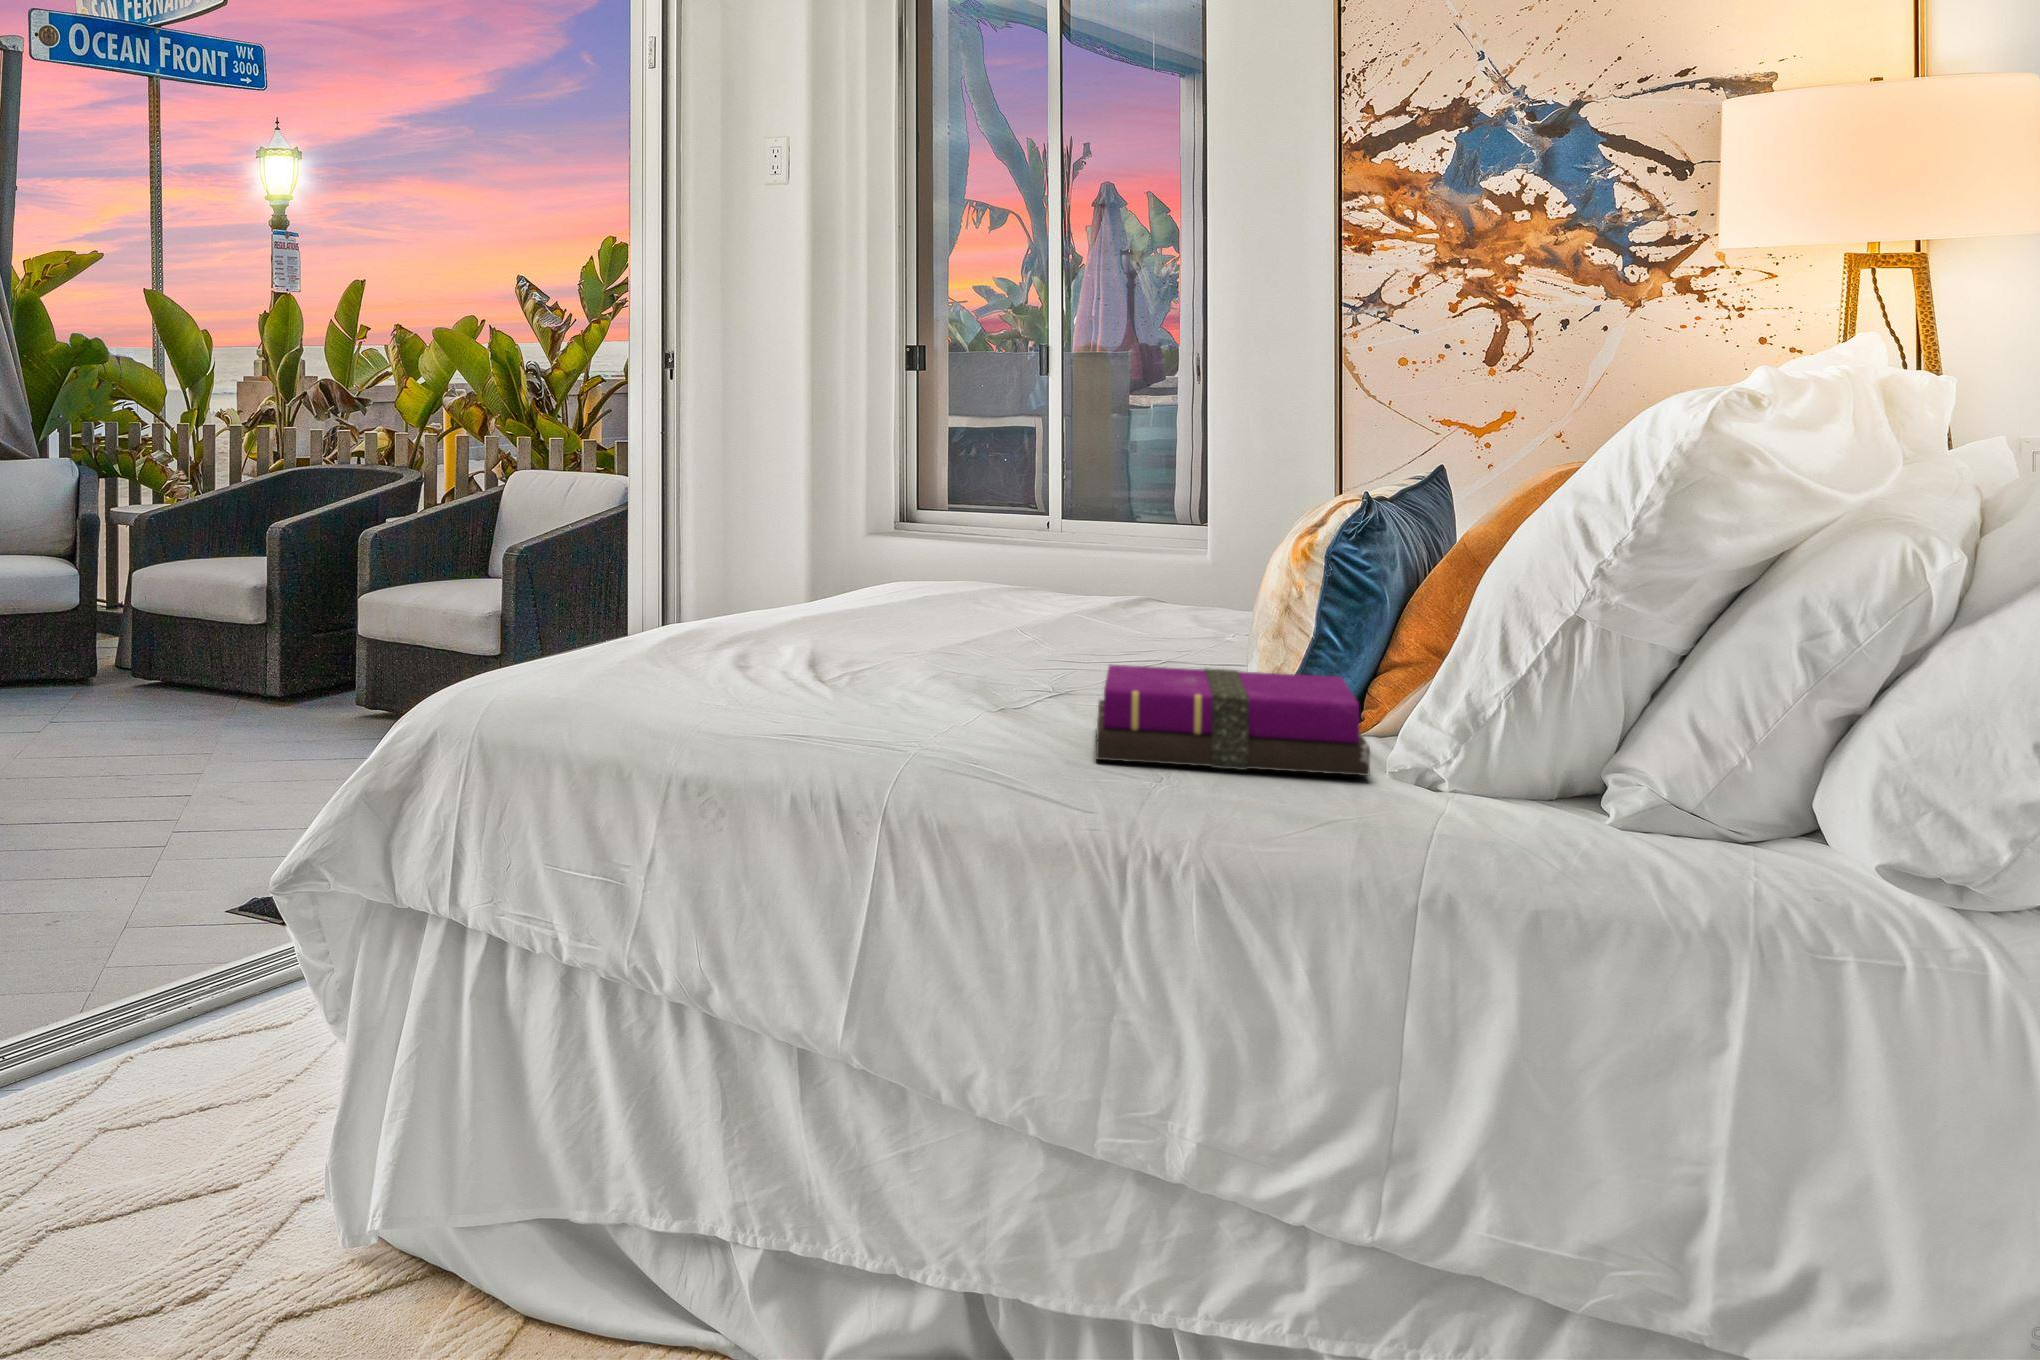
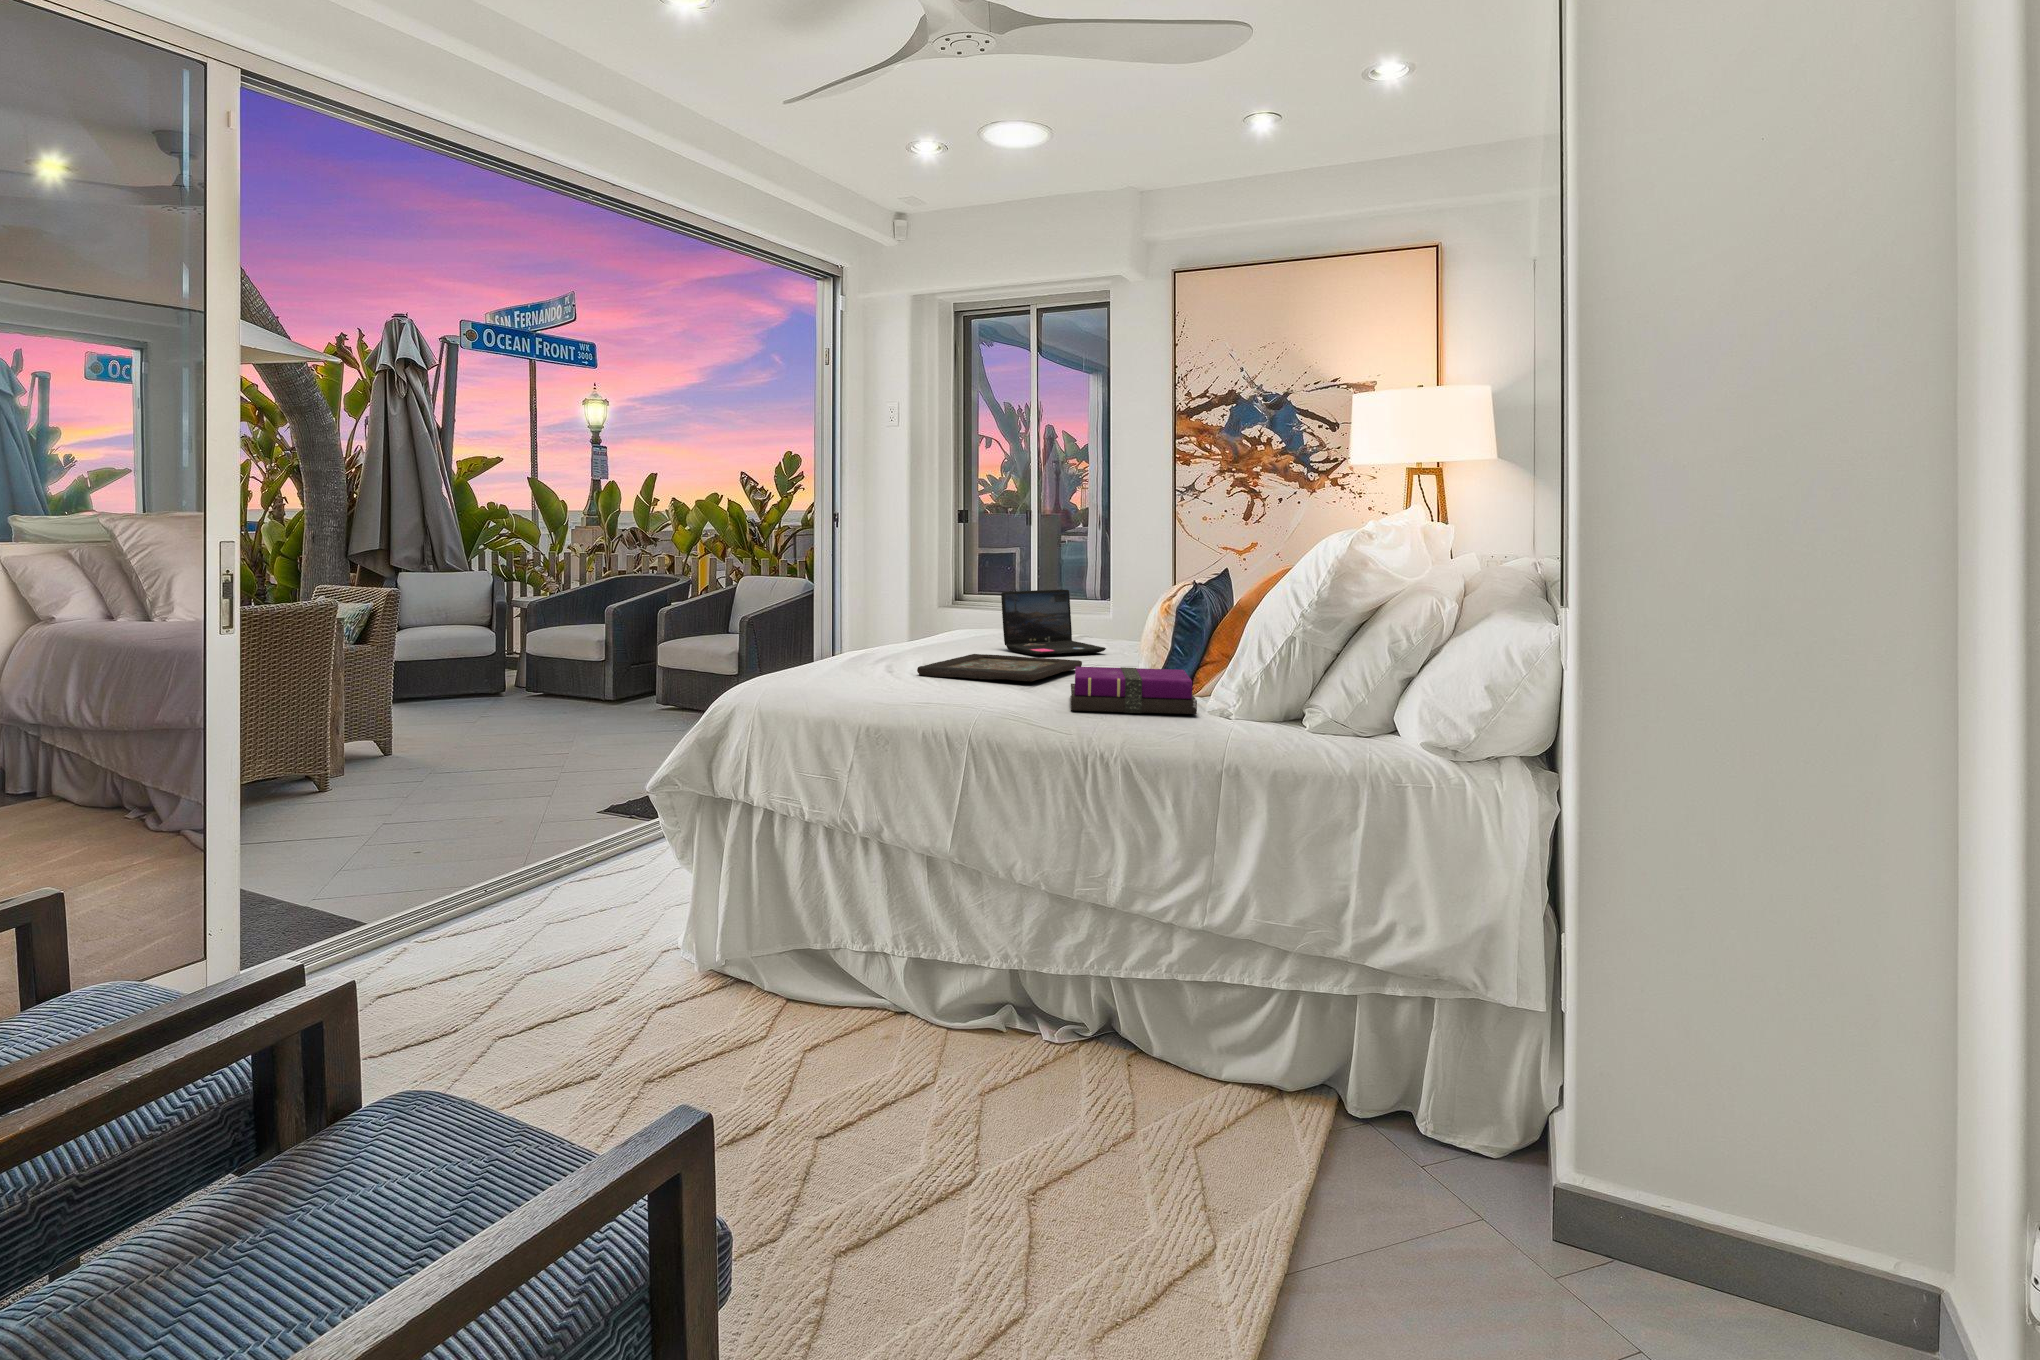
laptop: none [971,501,1184,633] -> present [1001,590,1106,655]
decorative tray: none [791,628,1130,691] -> present [917,654,1082,682]

